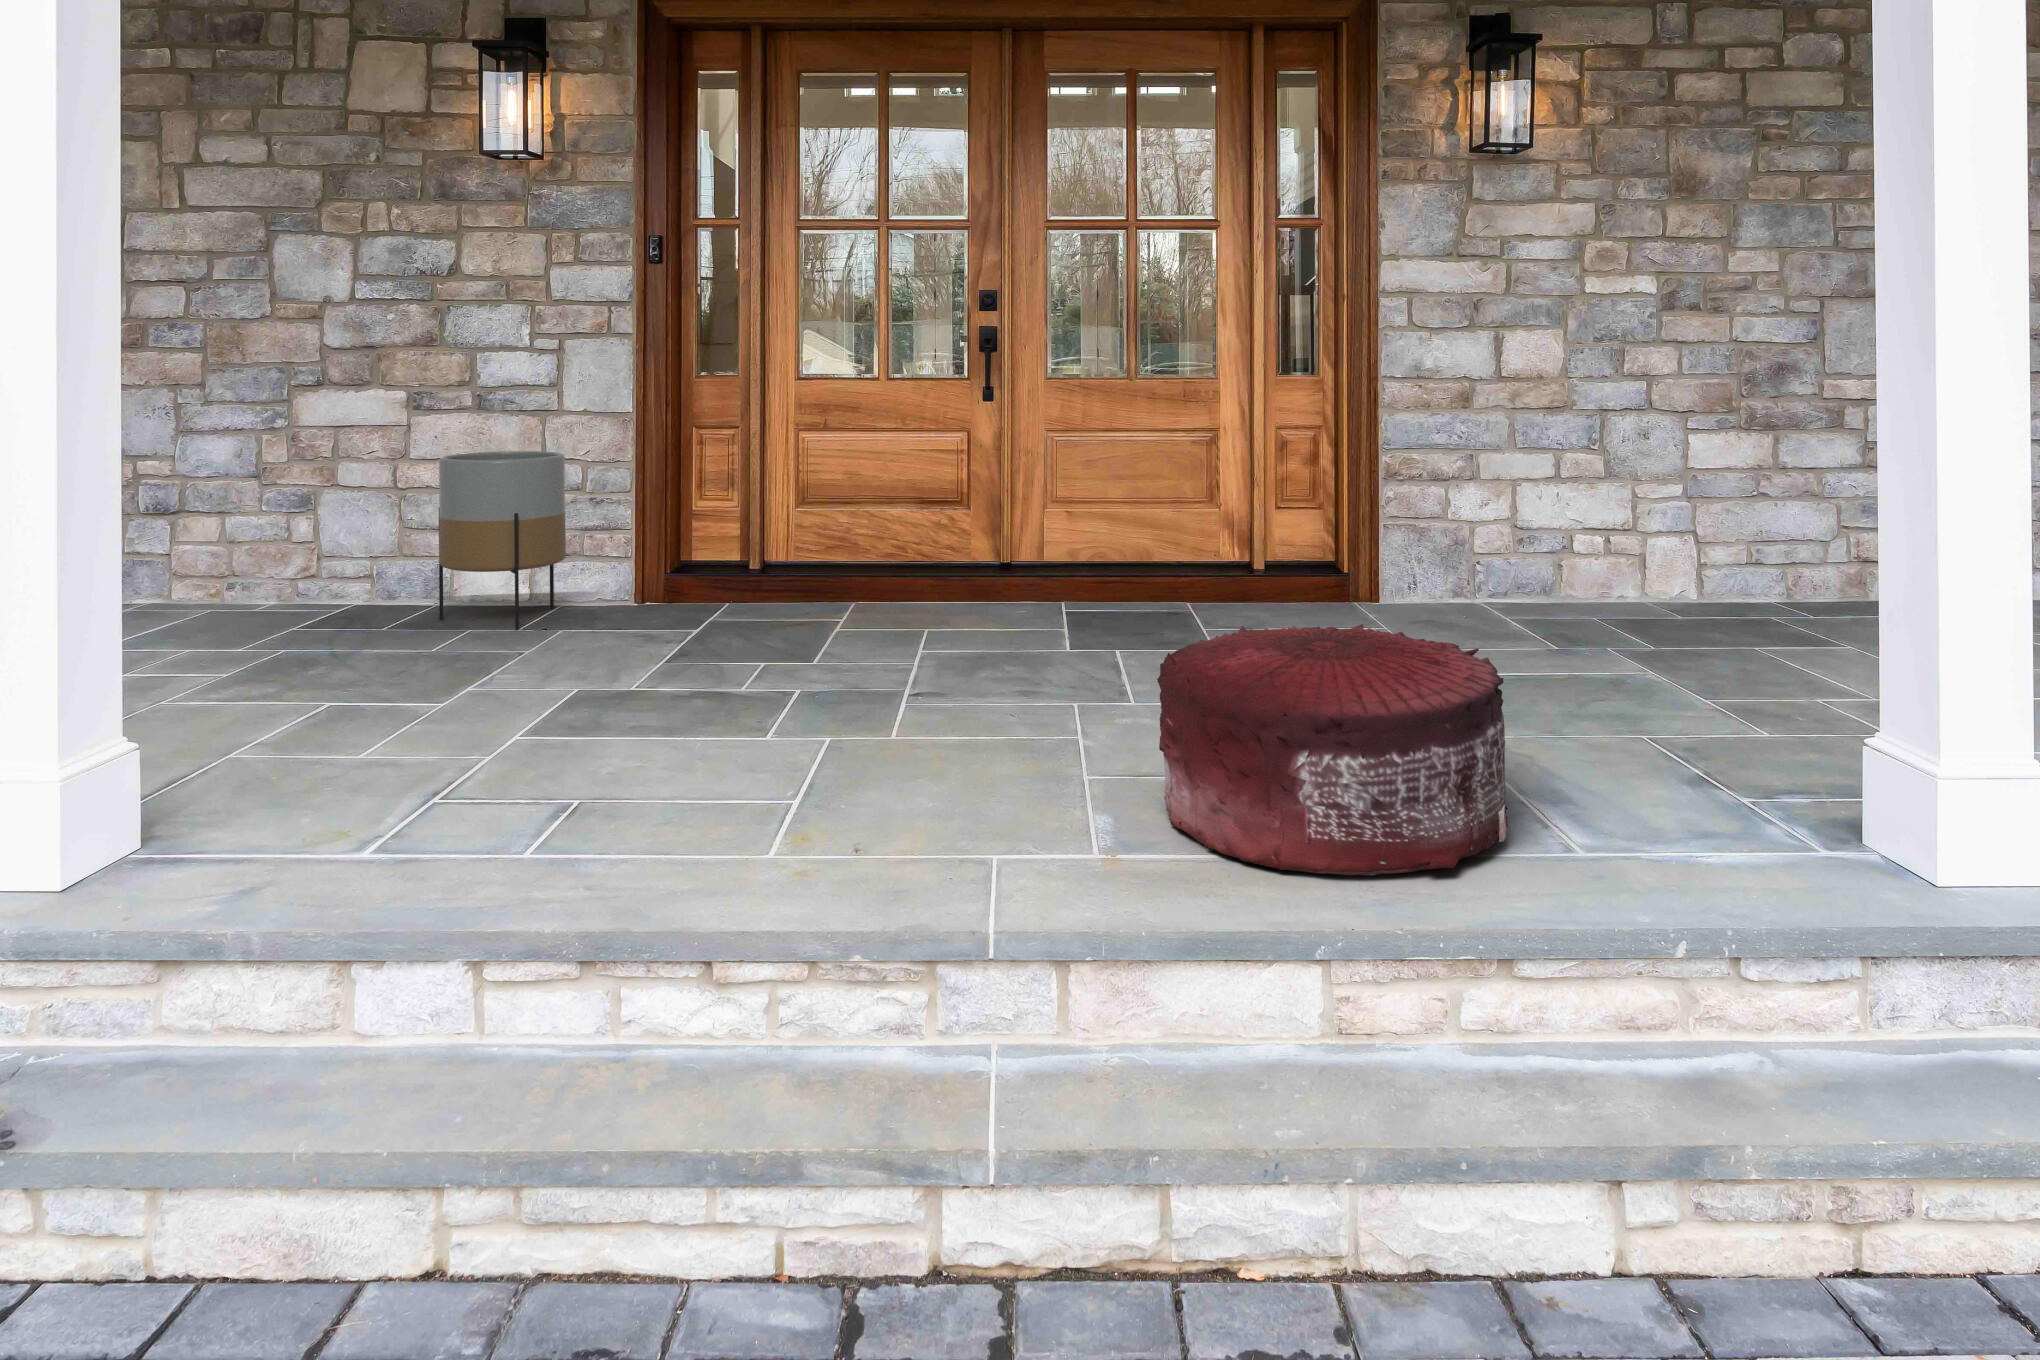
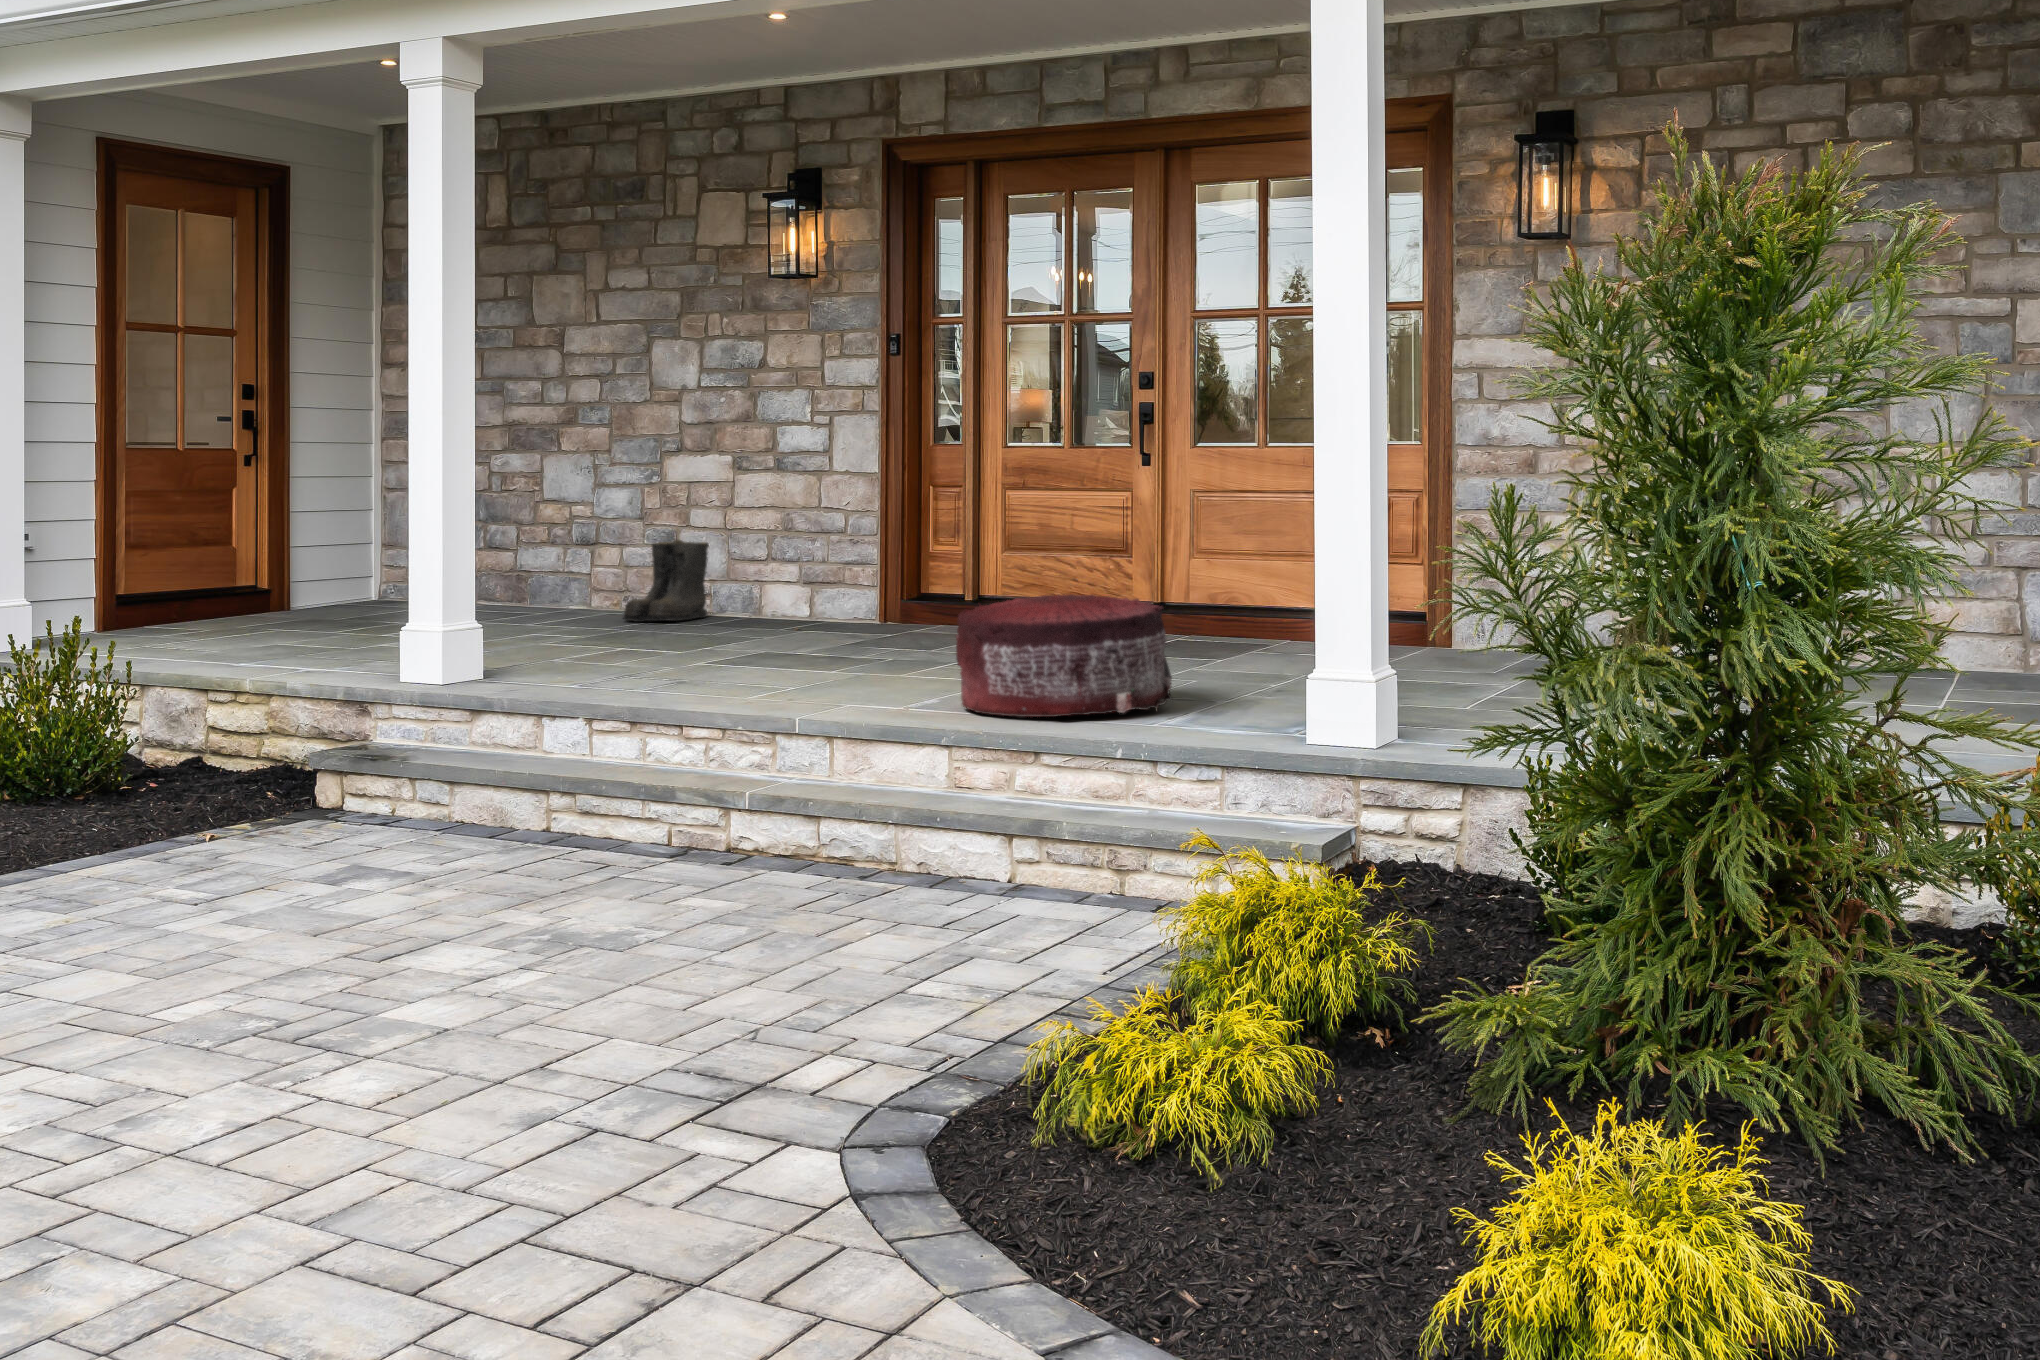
planter: present [439,451,566,630] -> none [736,501,824,628]
boots: none [253,508,381,630] -> present [623,540,709,622]

